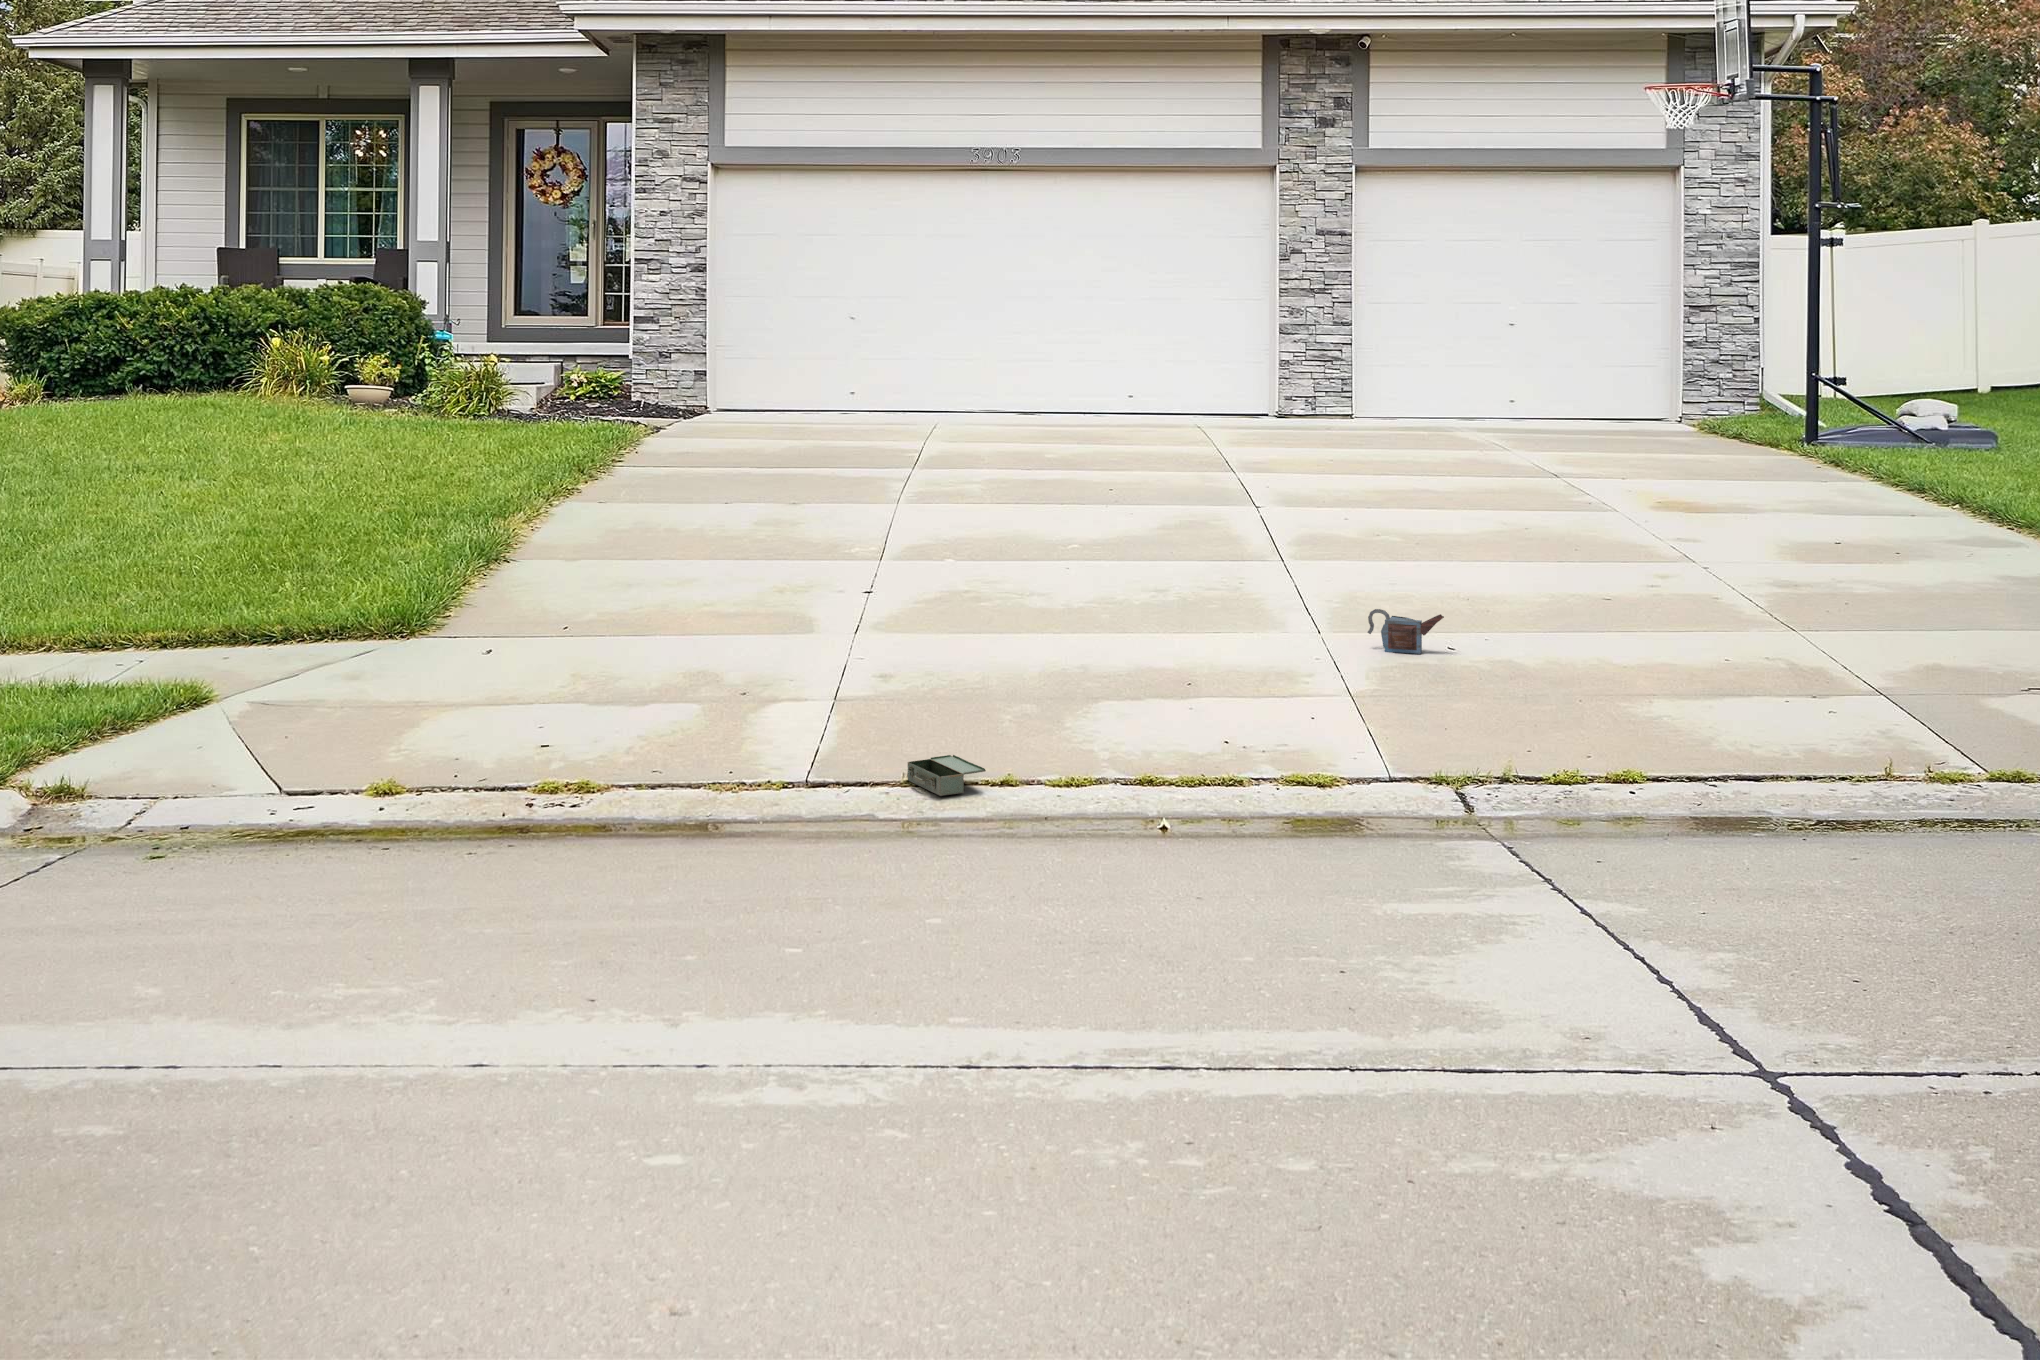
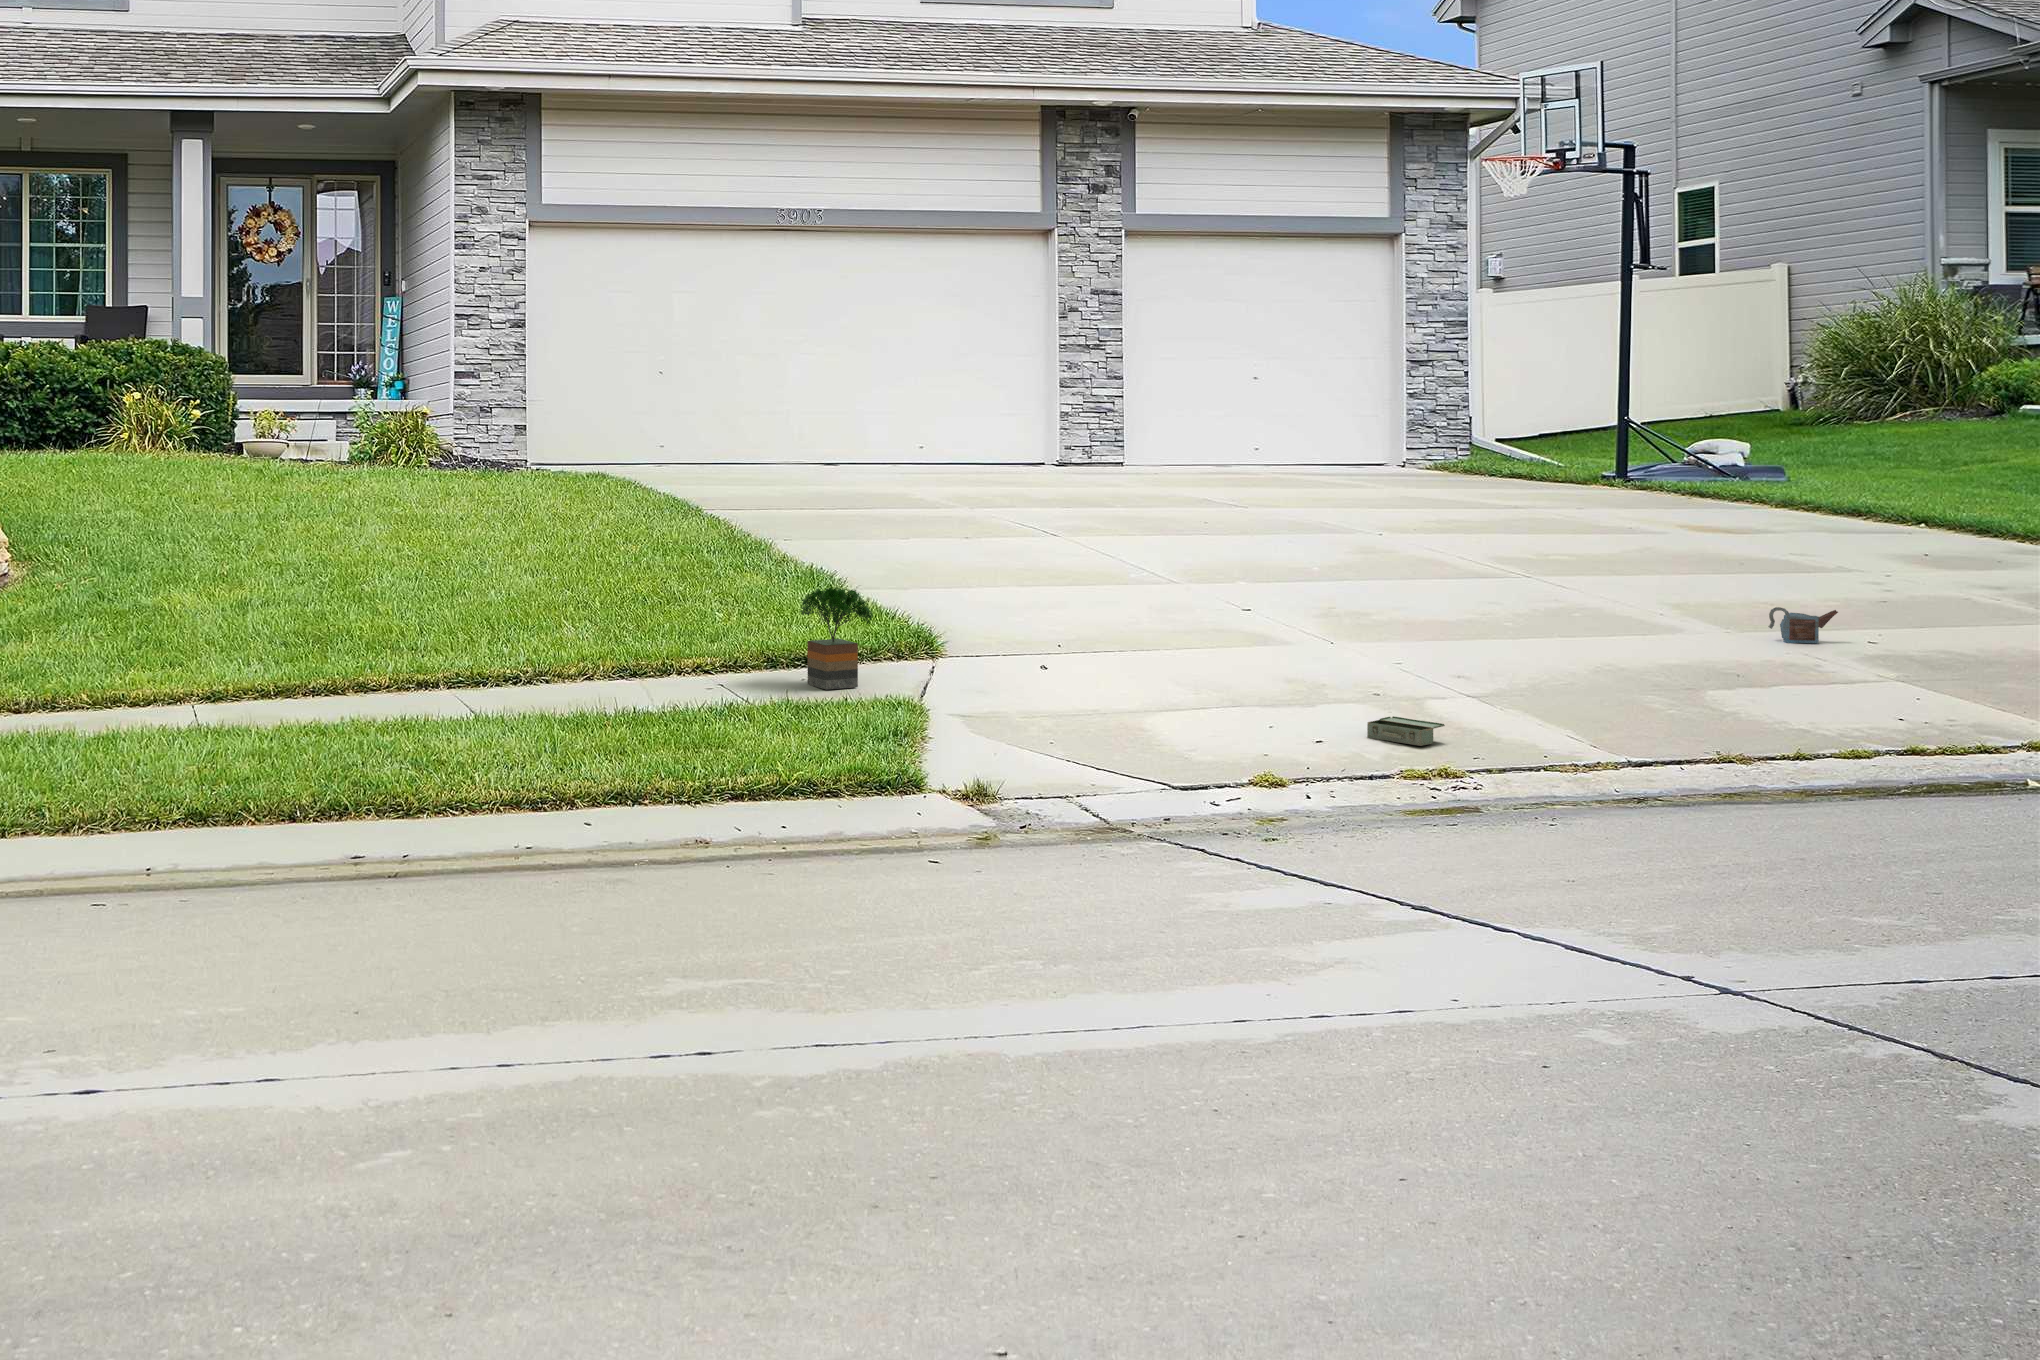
potted tree: none [404,574,484,692] -> present [800,588,873,690]
watering can: present [1368,609,1444,654] -> present [1768,607,1838,643]

